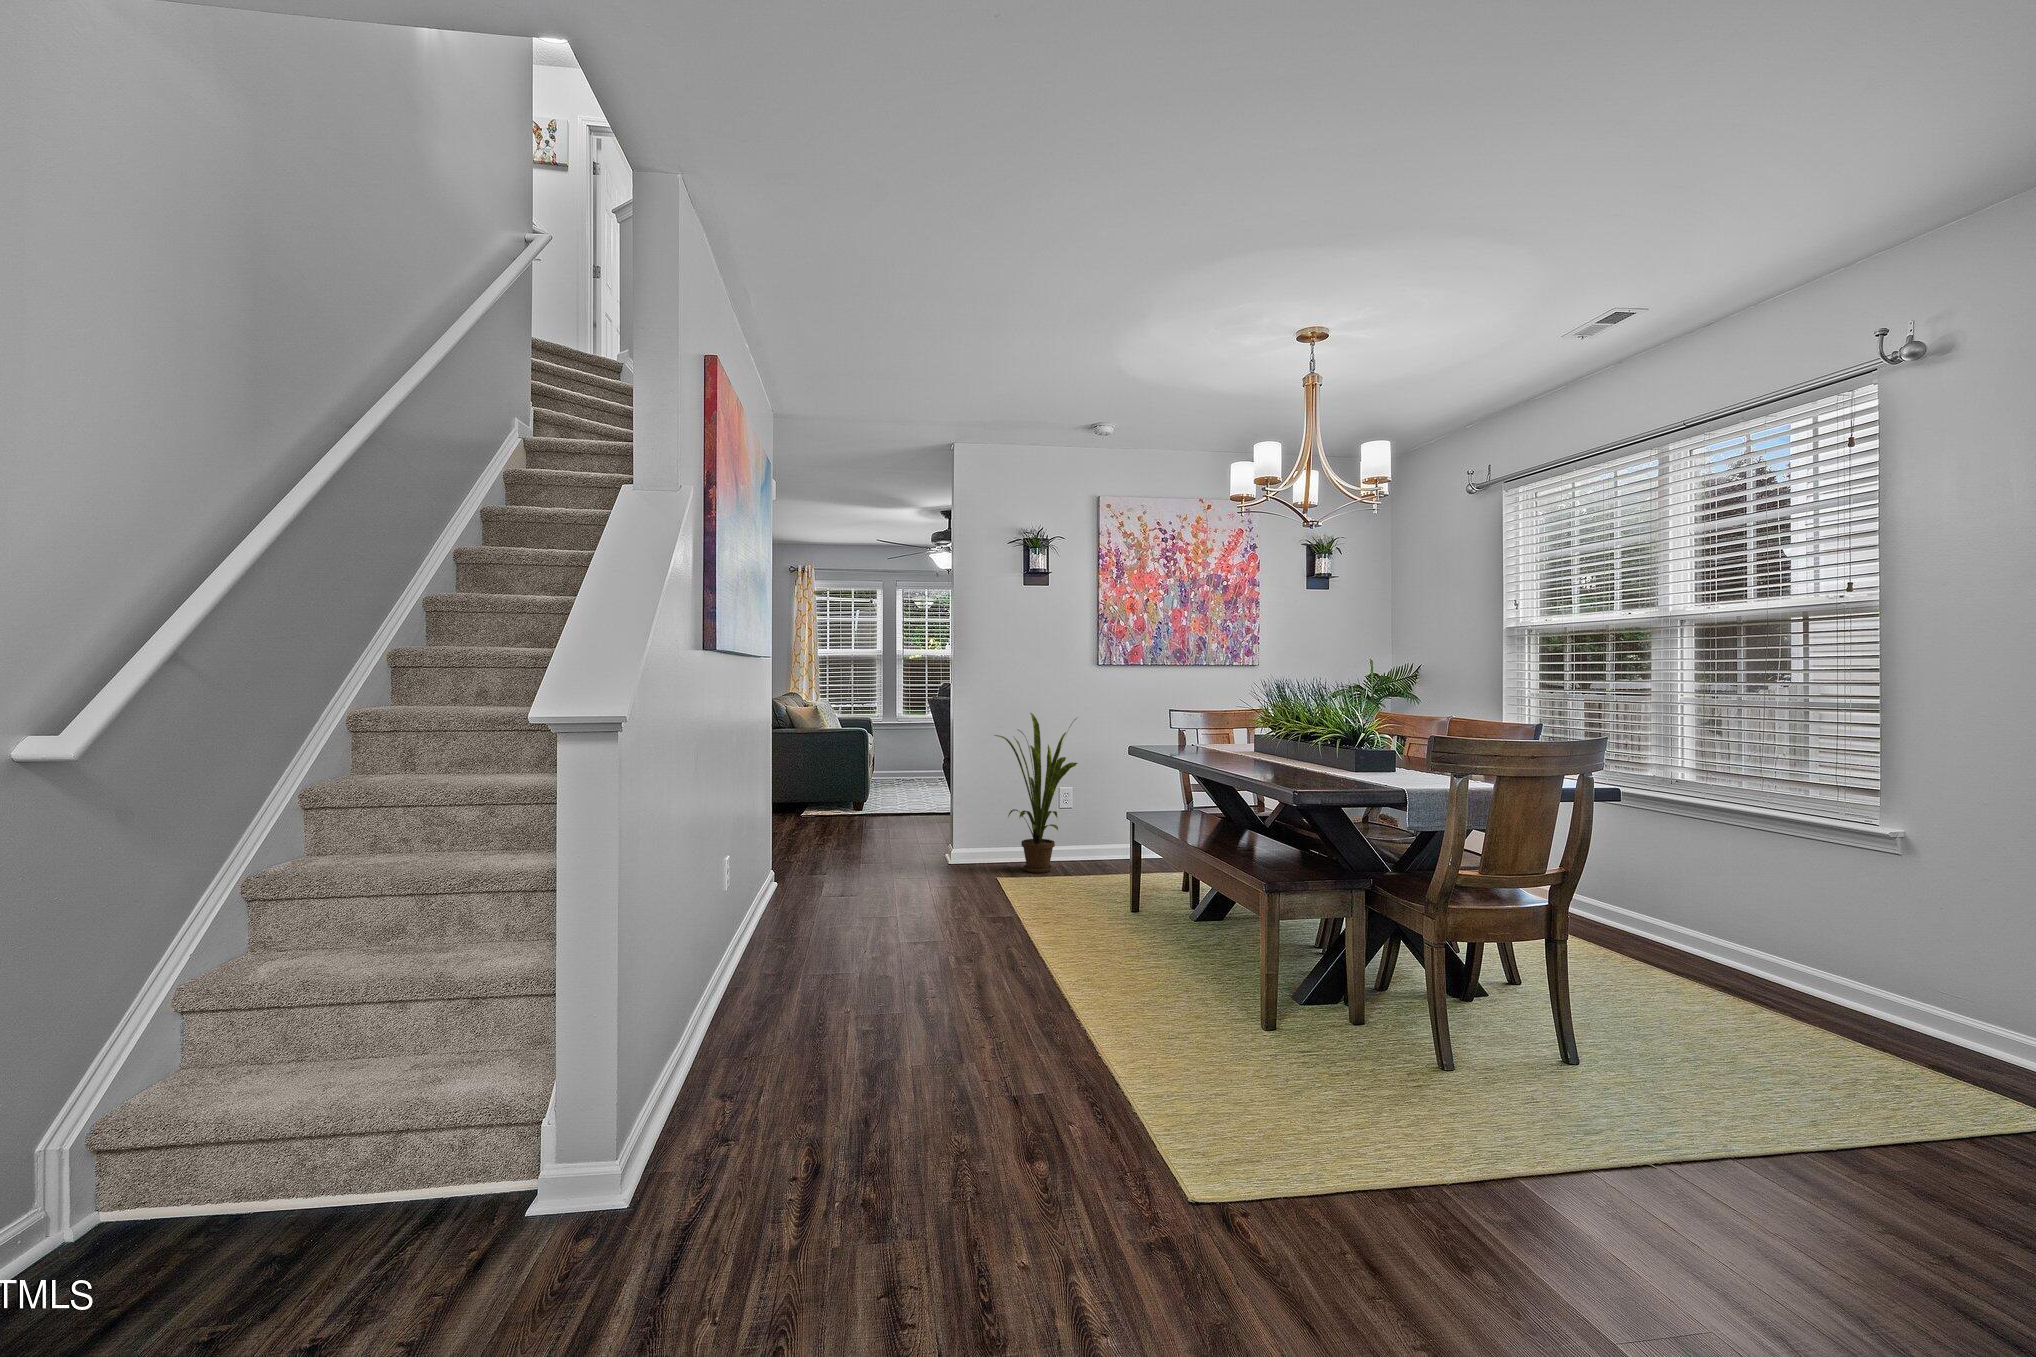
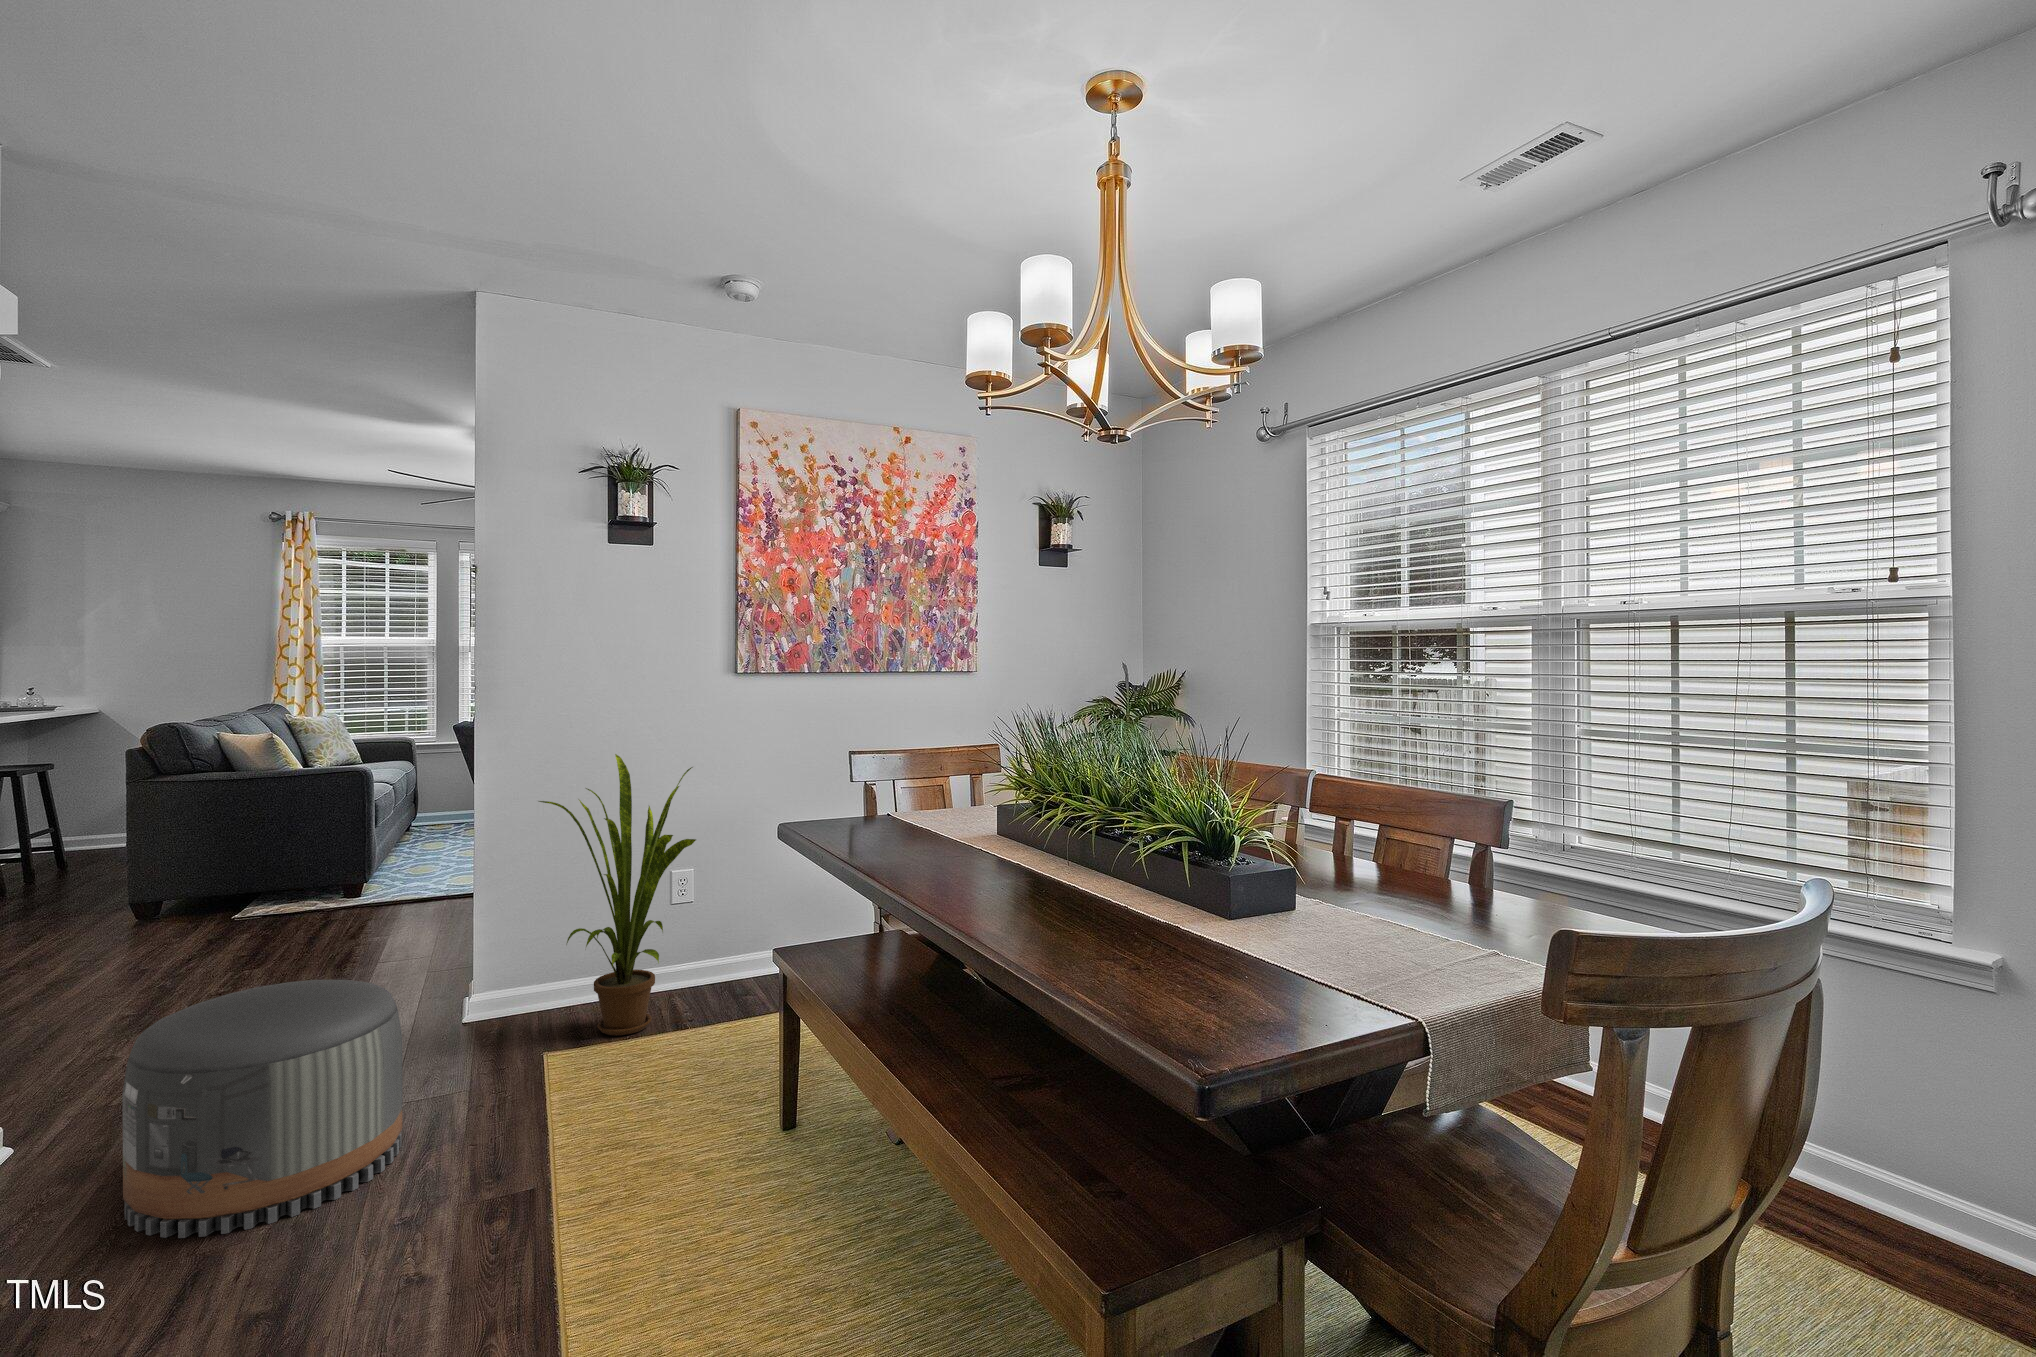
pouf: none [840,813,945,913] -> present [122,980,402,1238]

